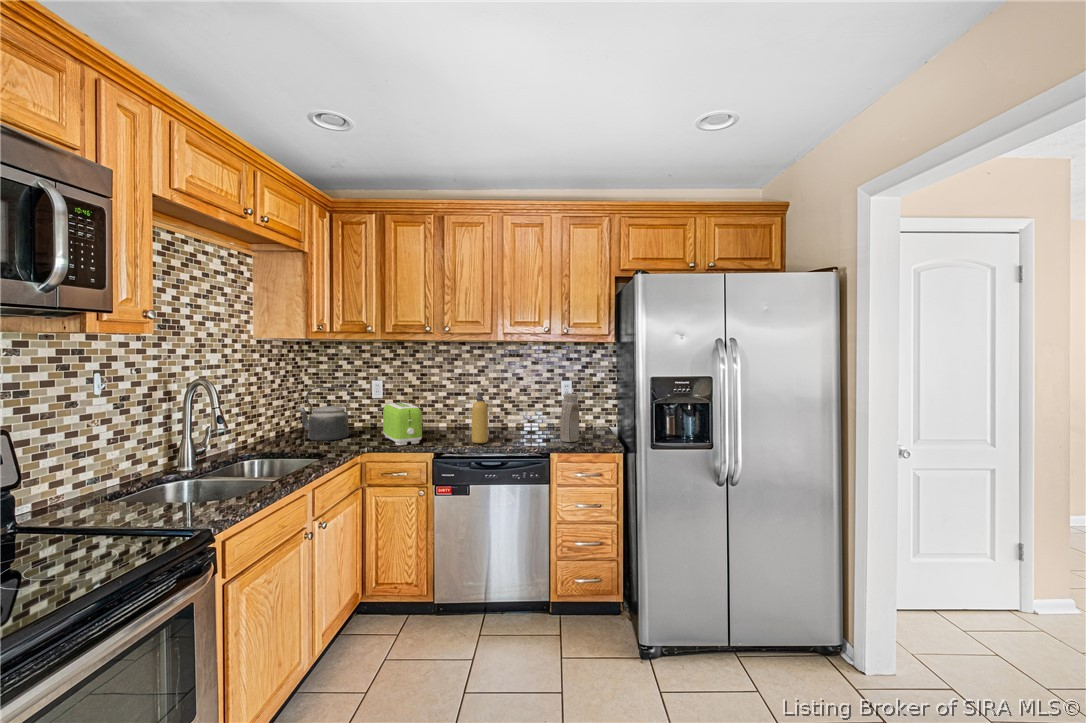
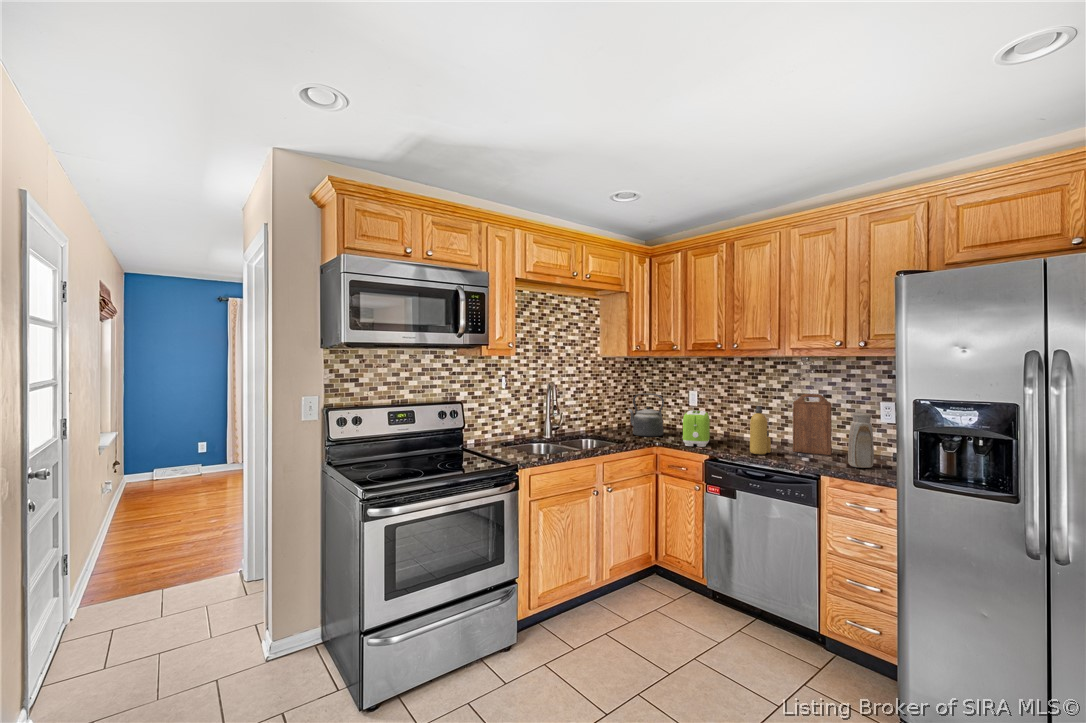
cutting board: none [498,379,531,435] -> present [793,394,832,455]

